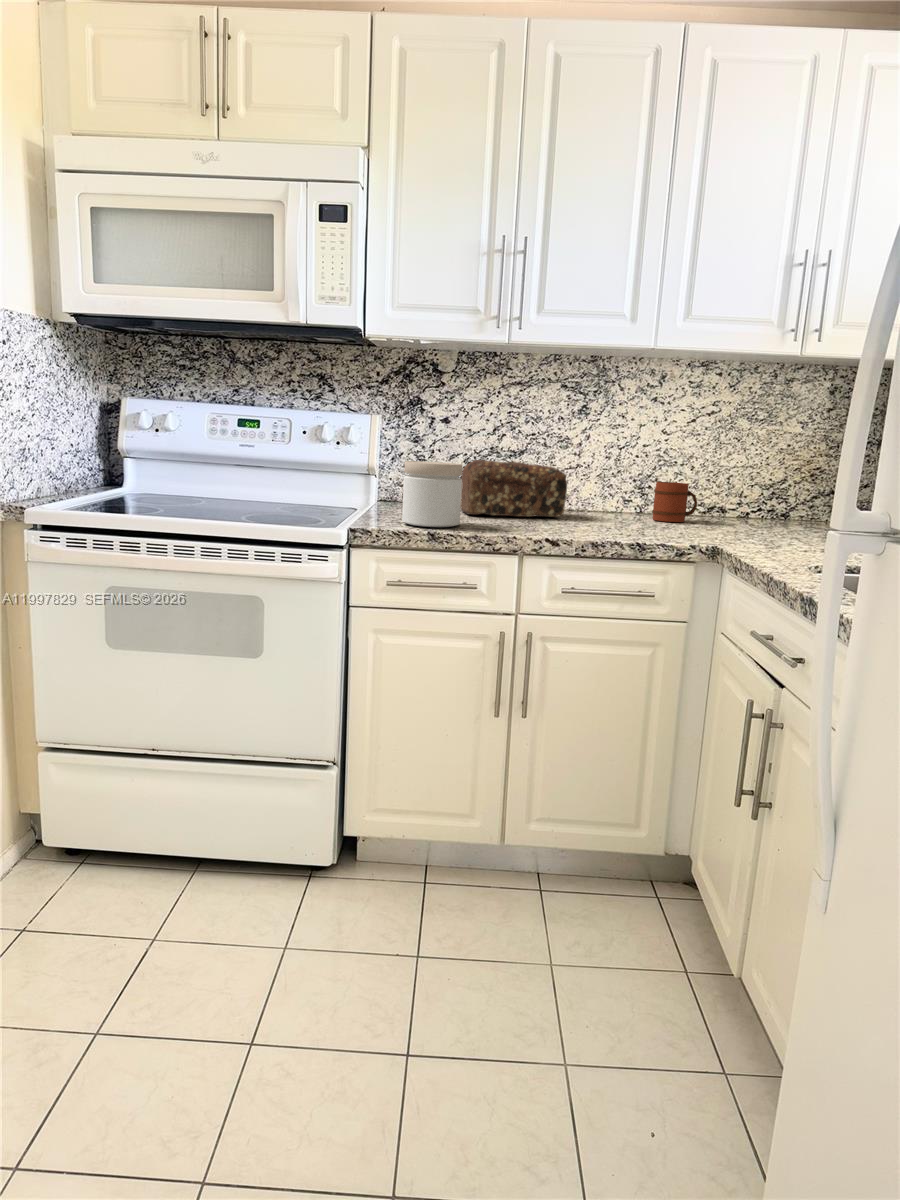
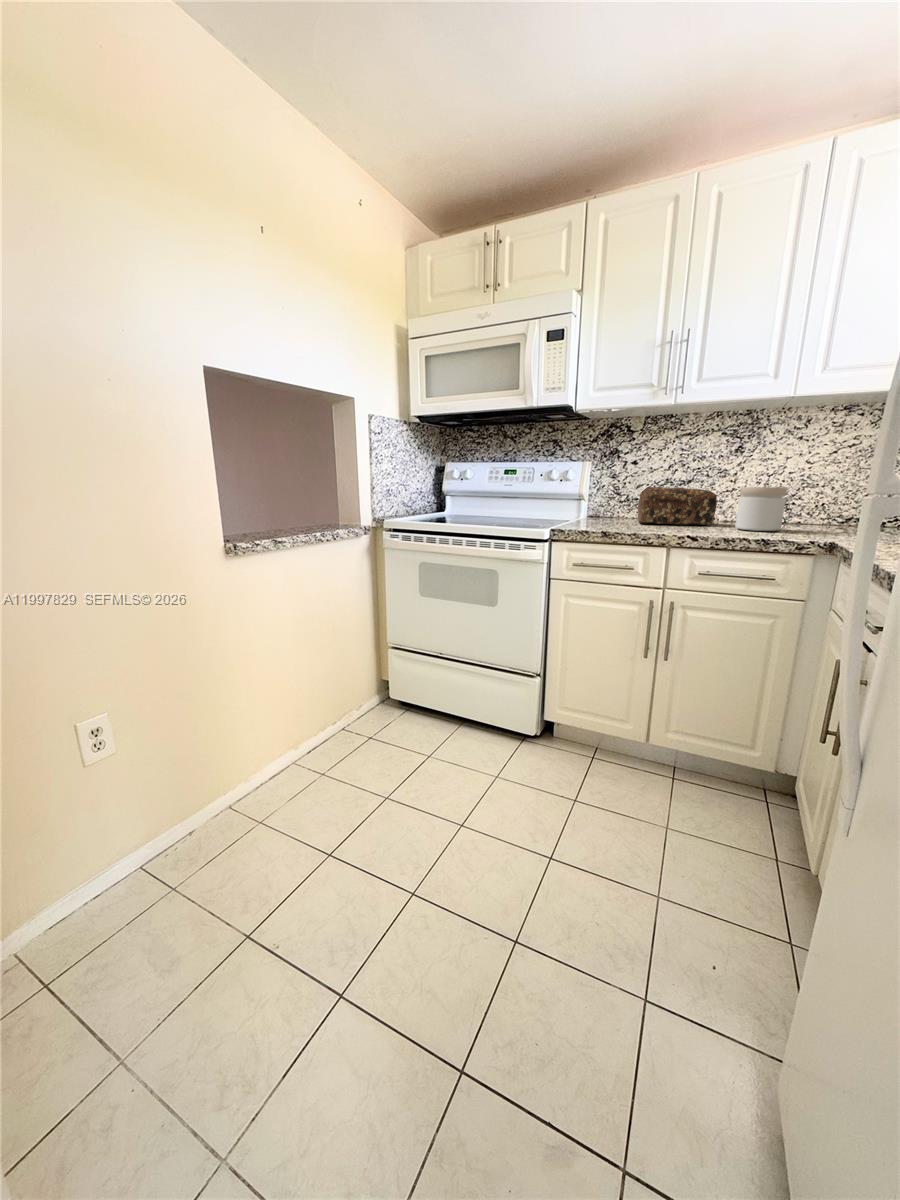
jar: present [402,461,463,527] -> present [735,487,787,531]
mug: present [652,482,697,522] -> none [791,499,832,528]

